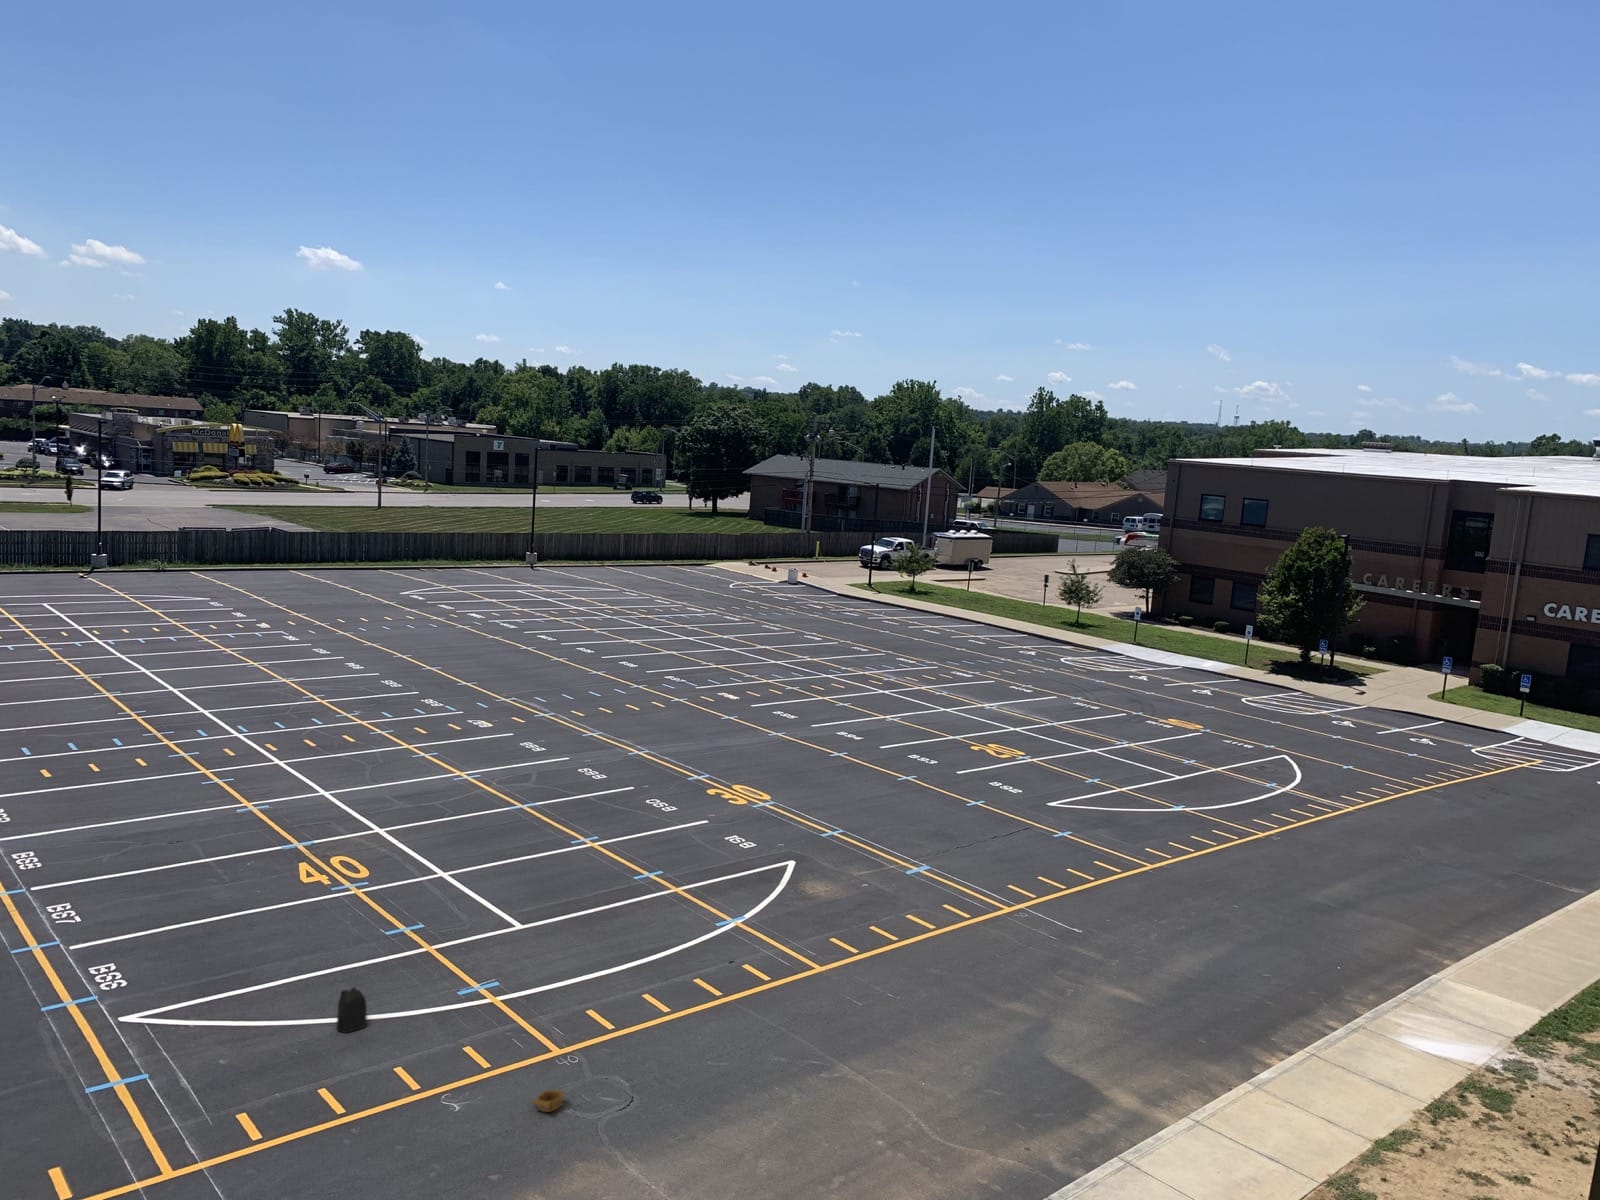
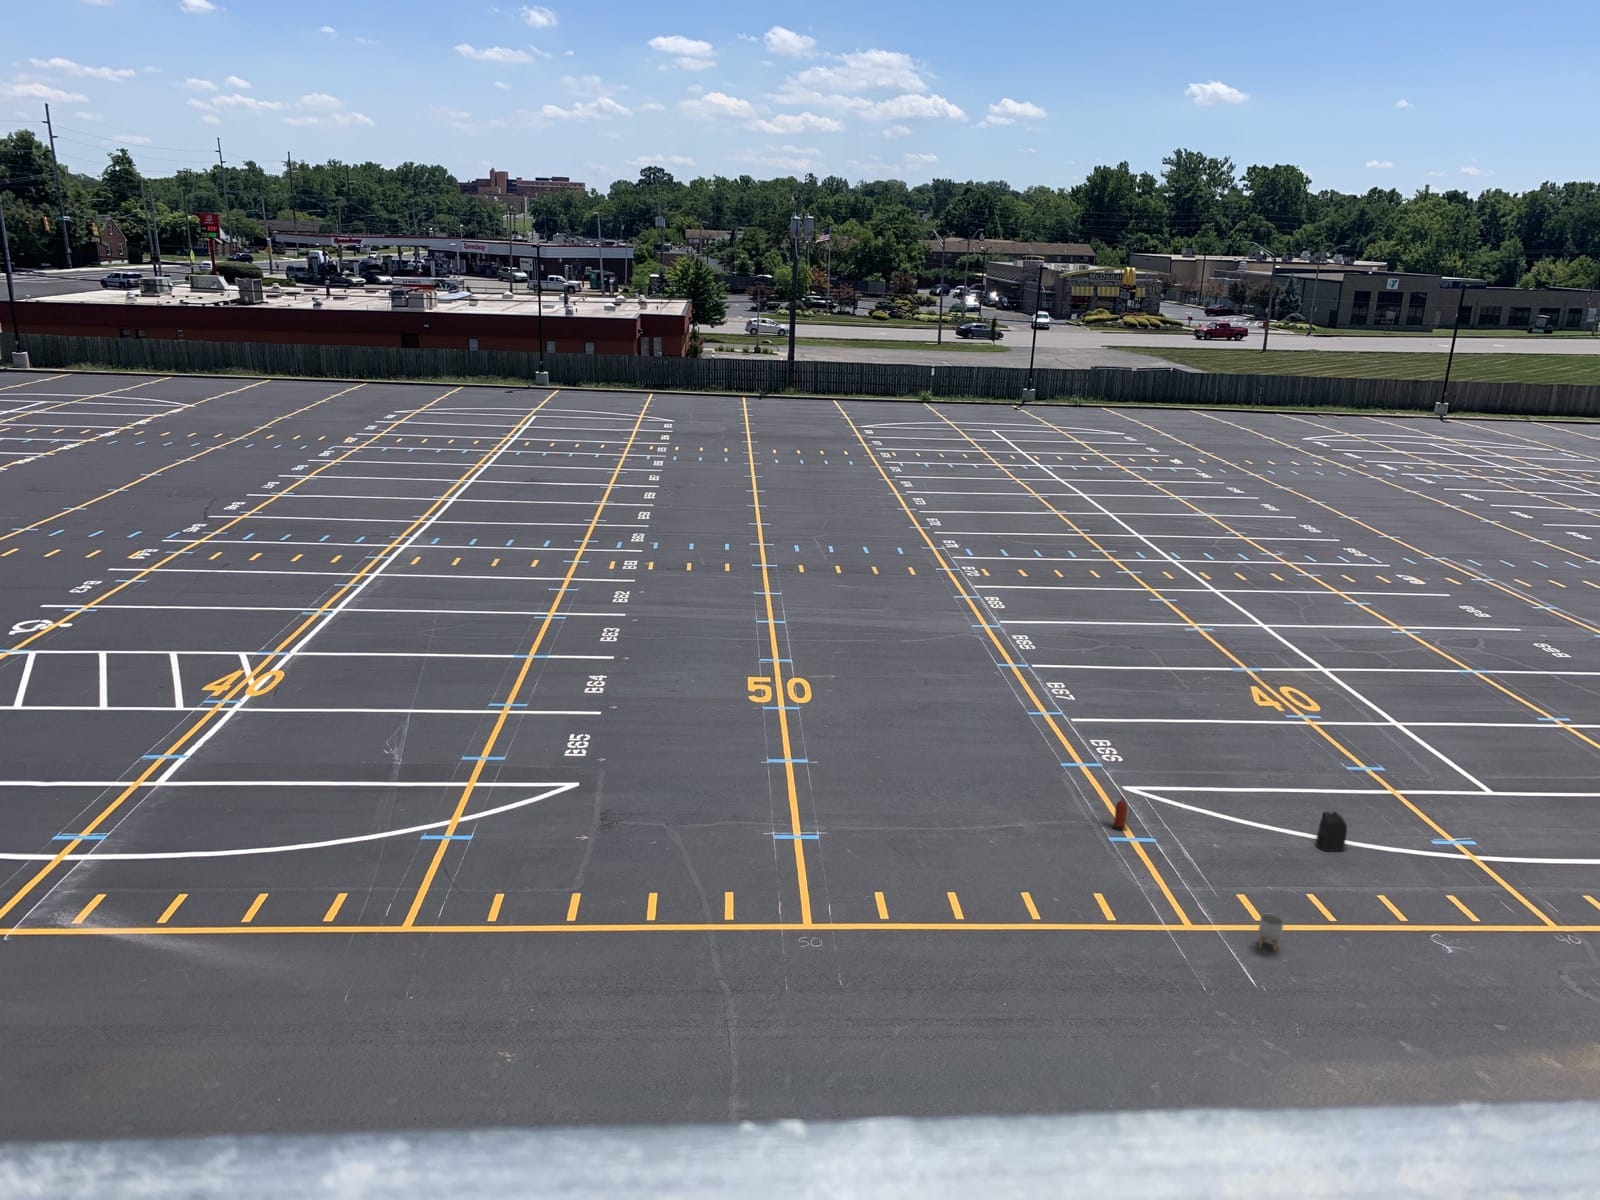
fire extinguisher: none [91,1034,112,1079] -> present [1113,797,1131,831]
cardboard box: present [532,1090,564,1112] -> none [1537,966,1577,988]
planter: none [247,1130,274,1174] -> present [1259,914,1283,951]

